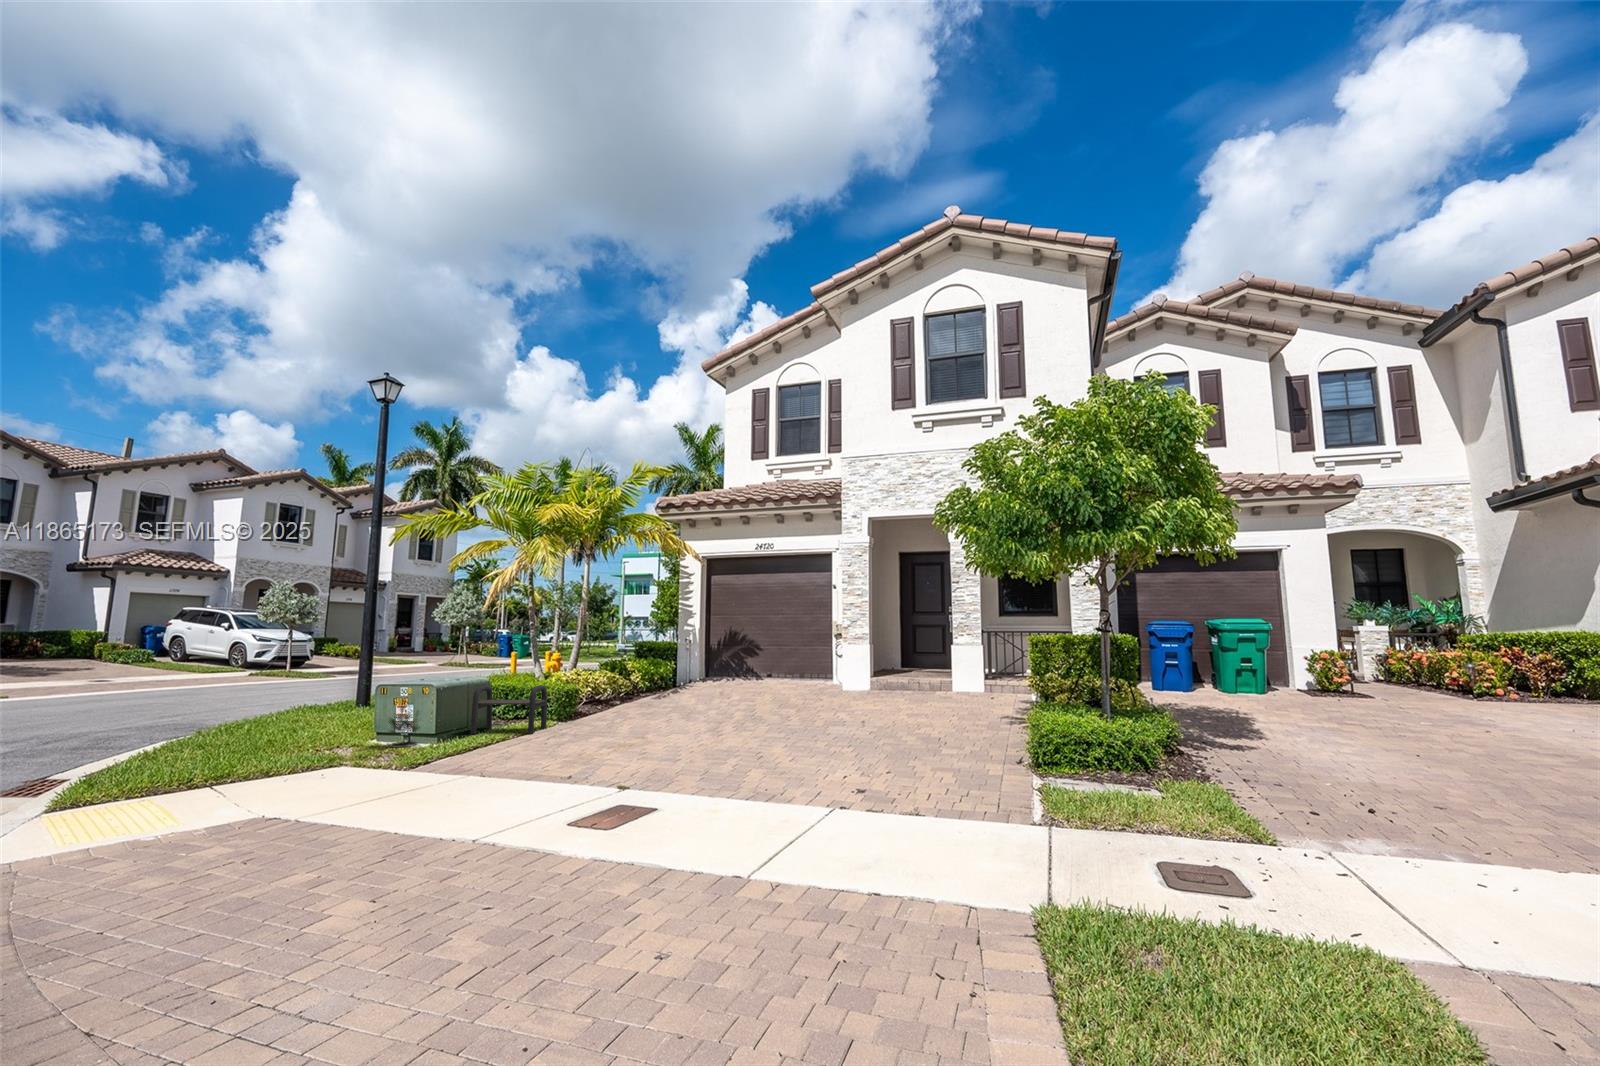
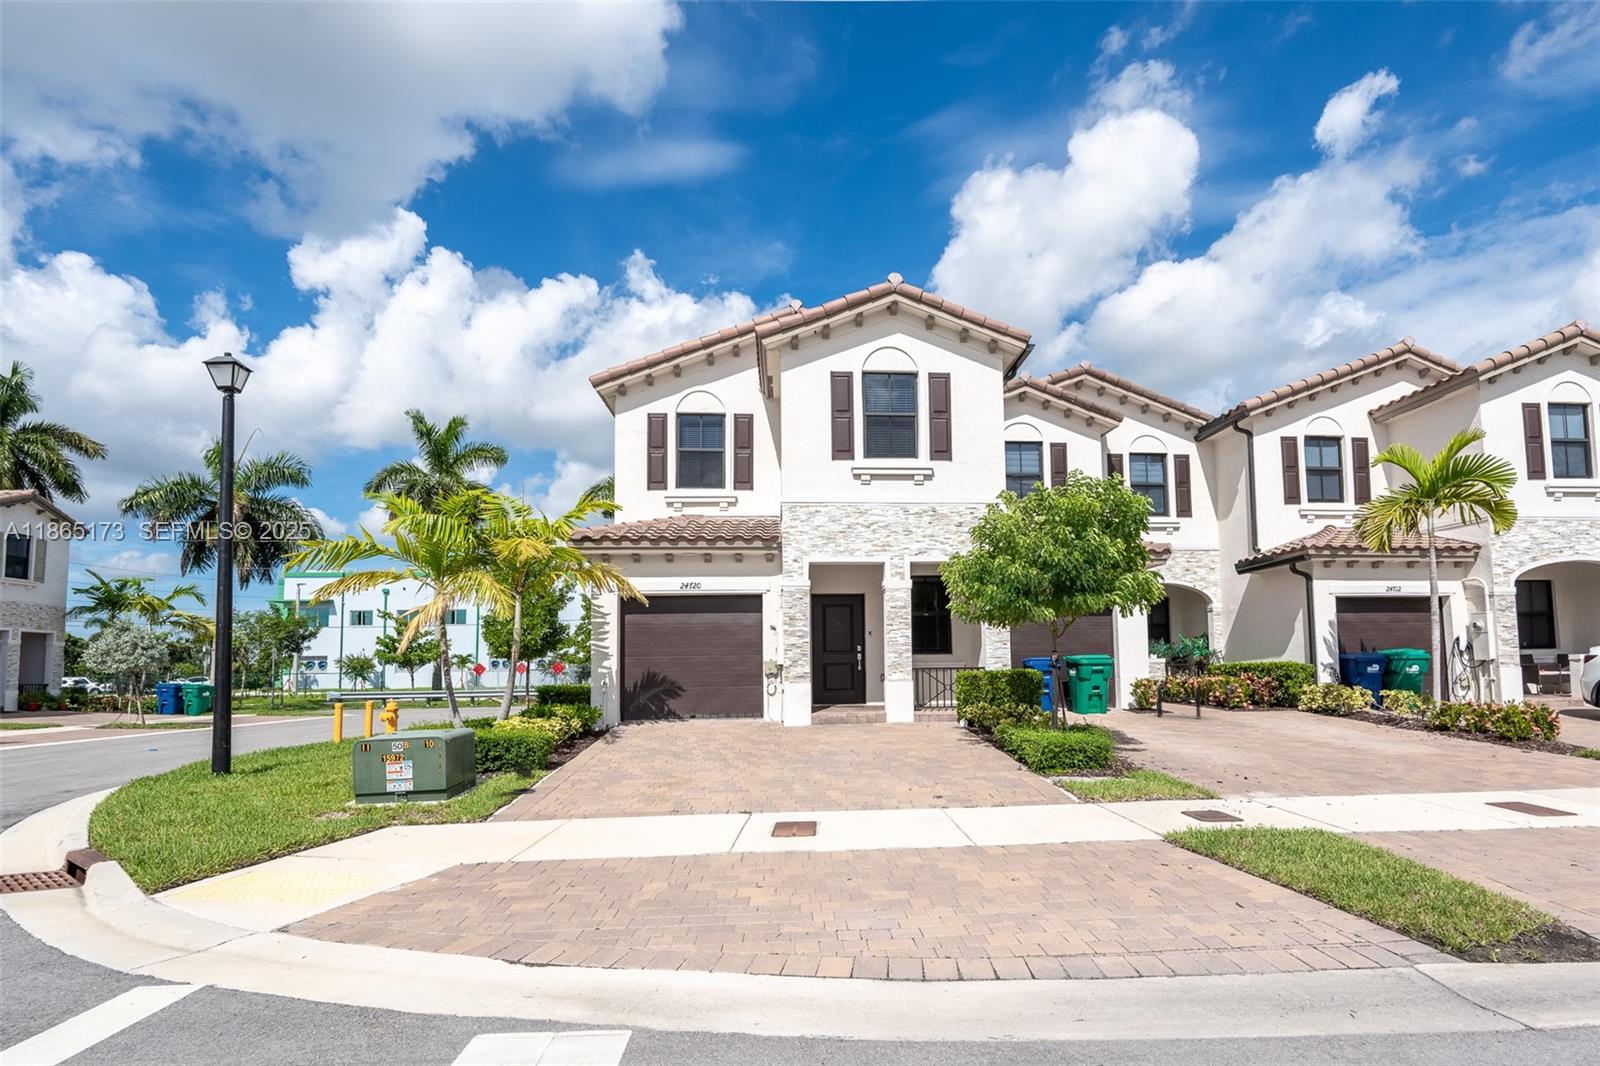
bench: present [471,685,547,734] -> present [1157,687,1201,719]

